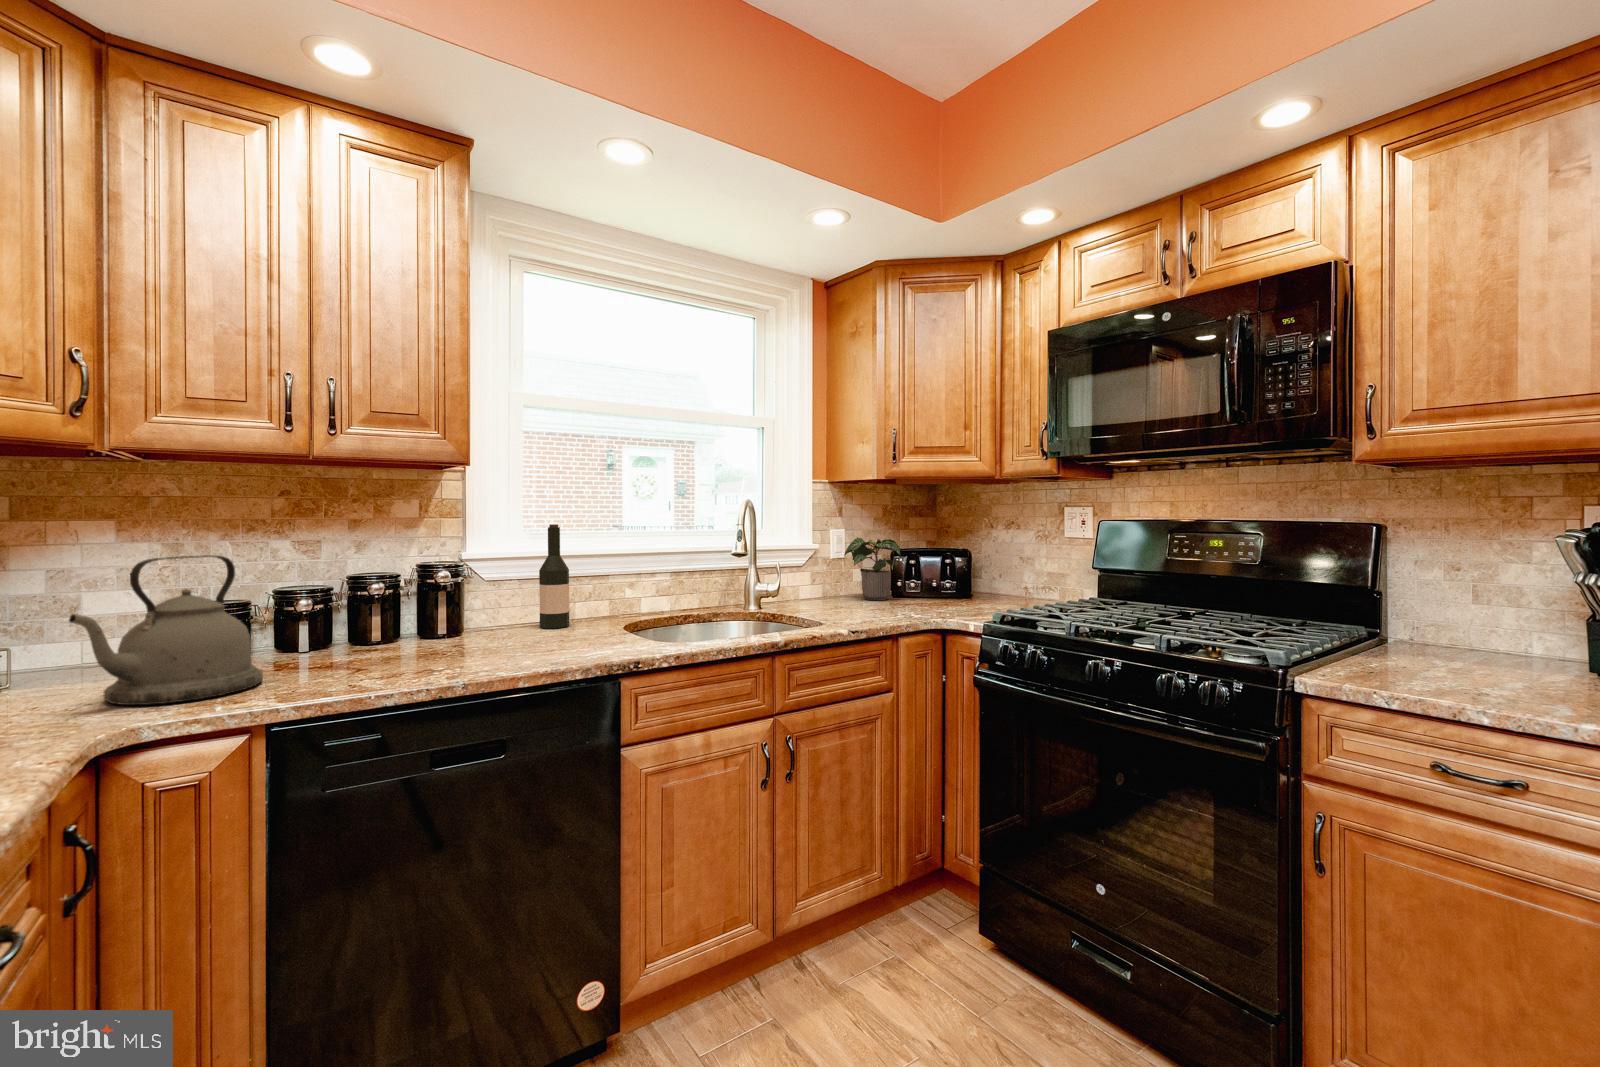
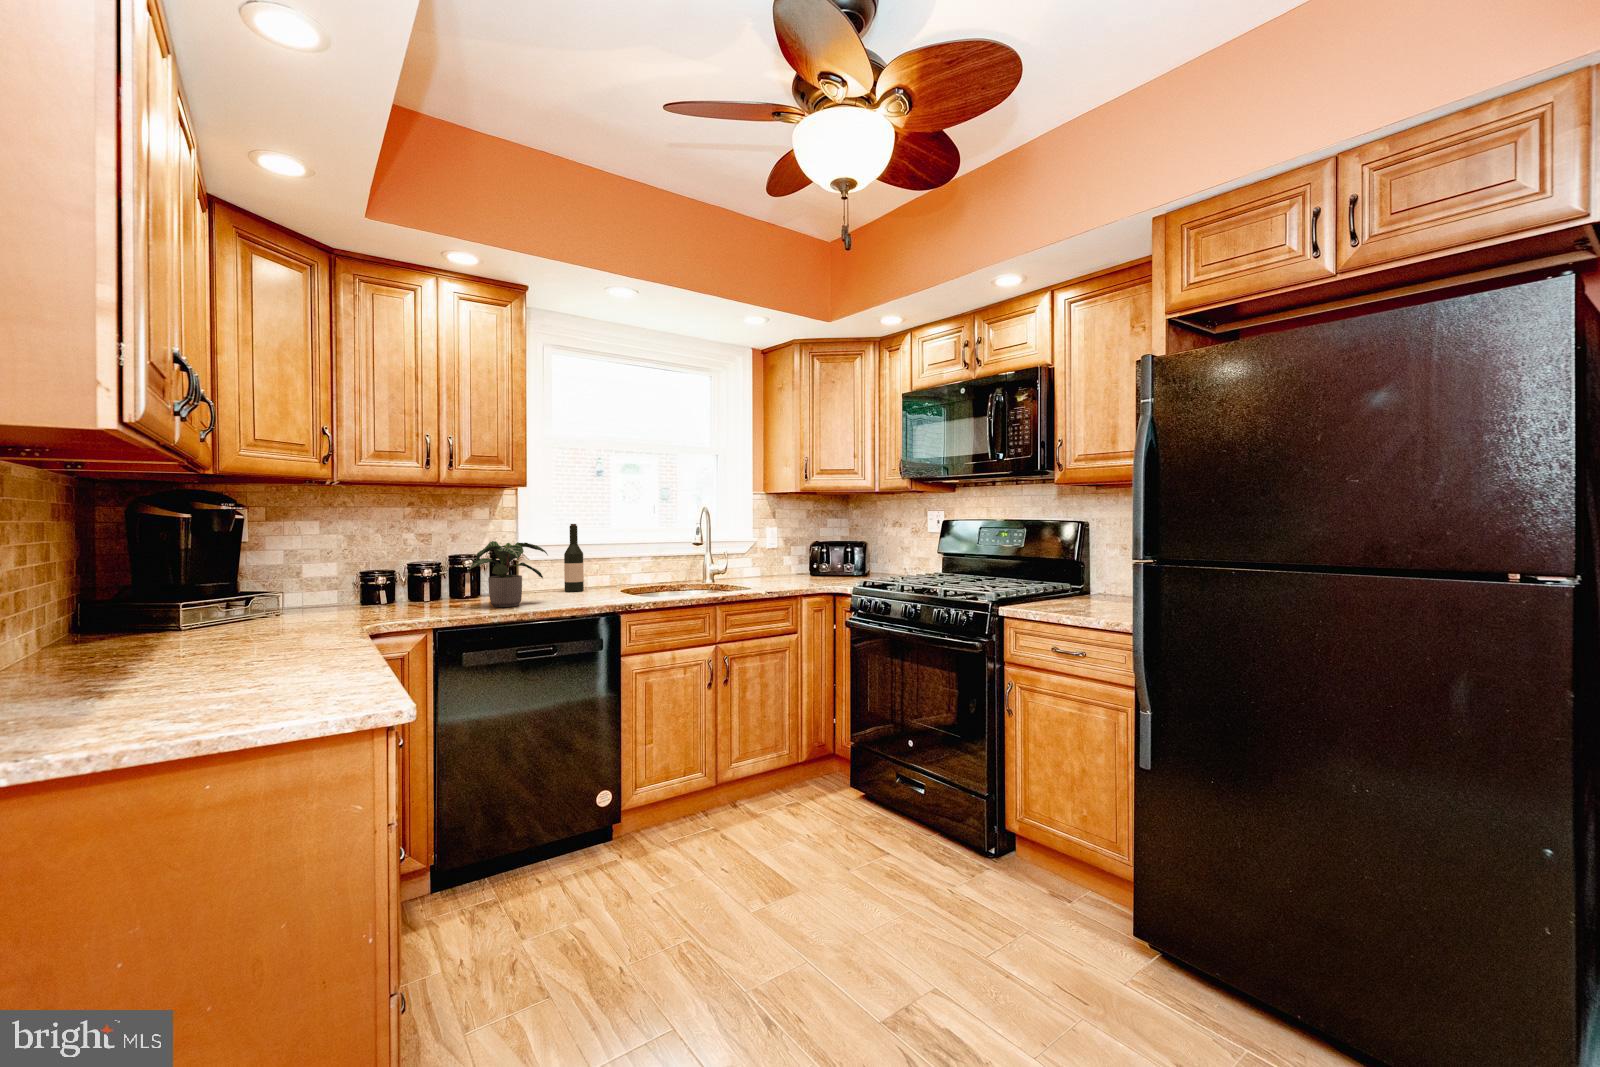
potted plant: present [844,538,900,600] -> present [469,541,547,607]
kettle: present [69,555,263,705] -> none [340,540,420,618]

